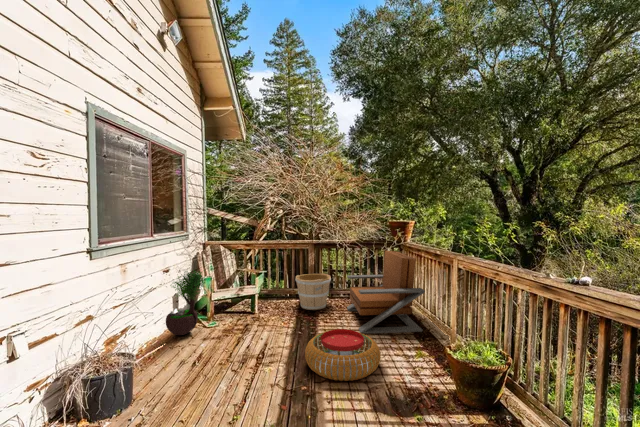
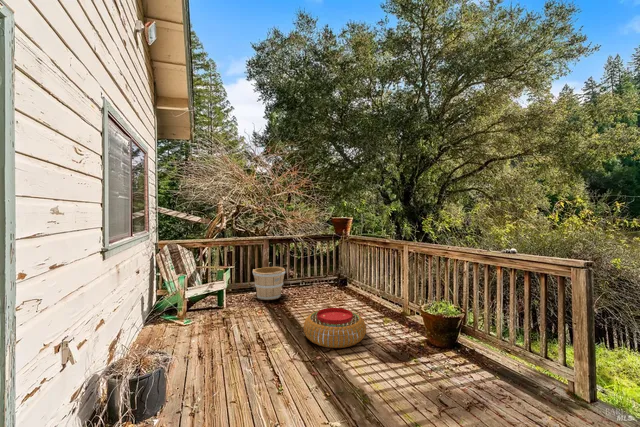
lounge chair: present [347,251,425,333] -> none [300,243,372,313]
potted tree: present [166,270,205,335] -> none [139,265,187,339]

